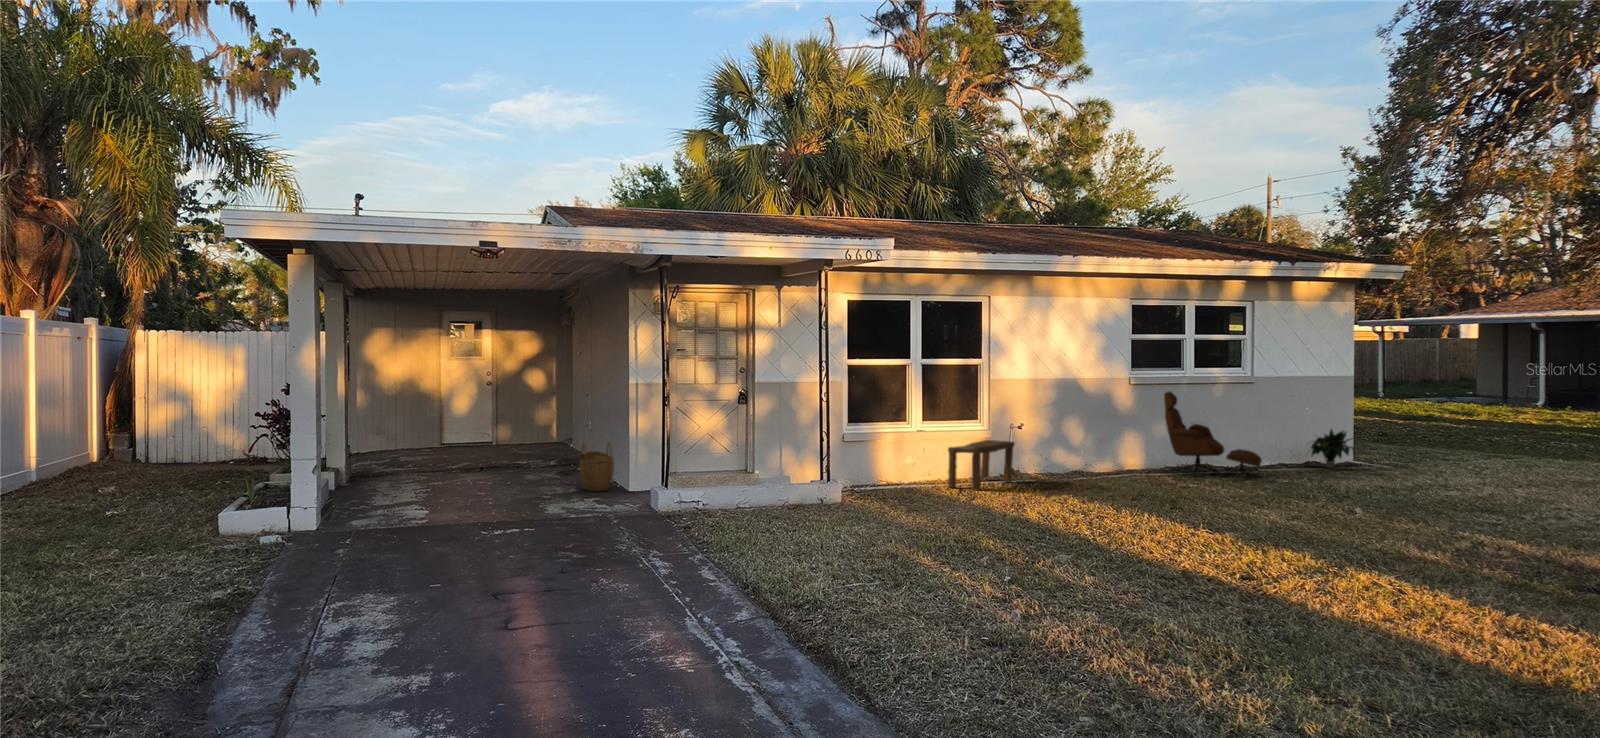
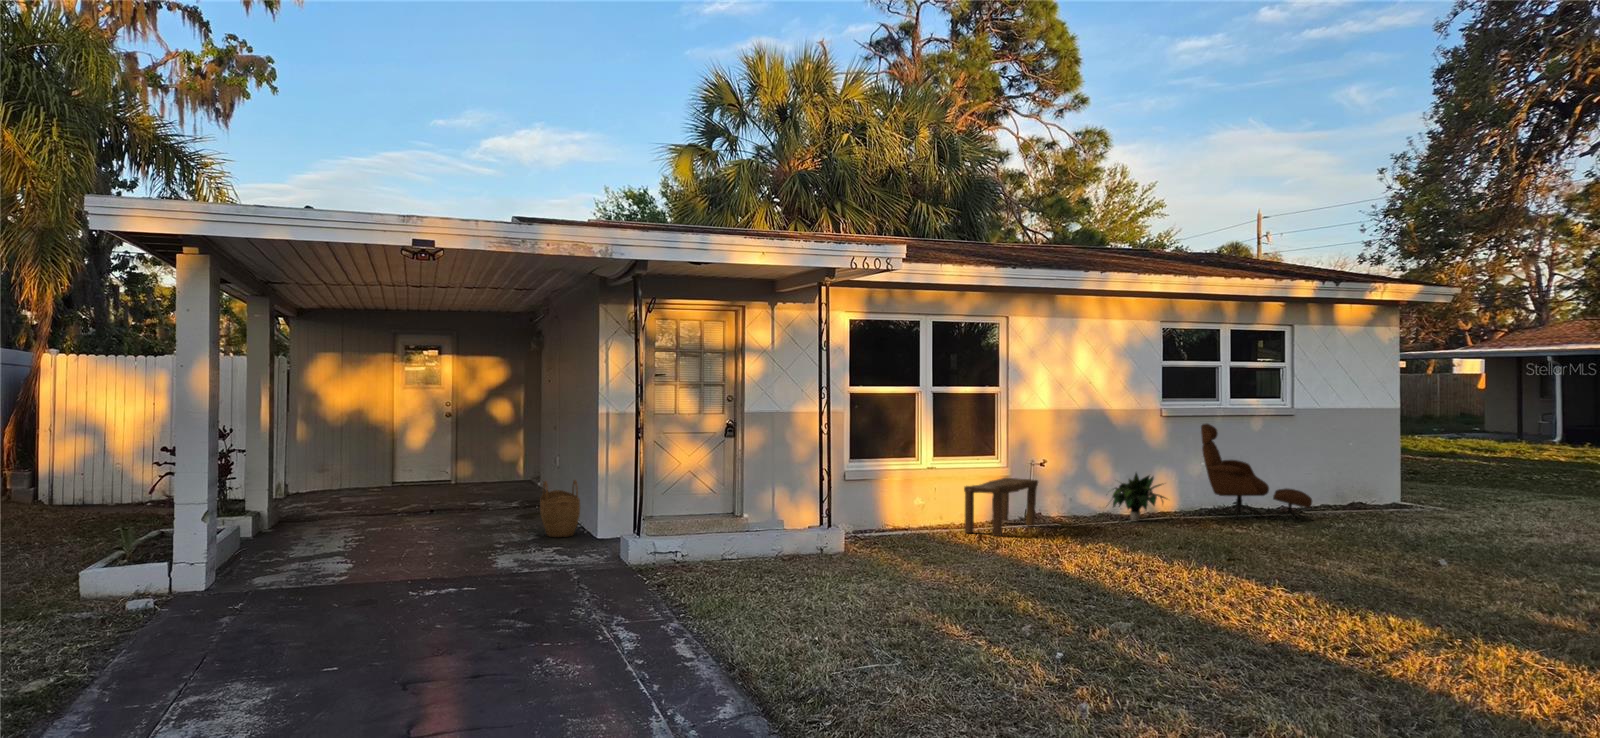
potted plant: present [1311,429,1355,468] -> present [1112,473,1166,522]

